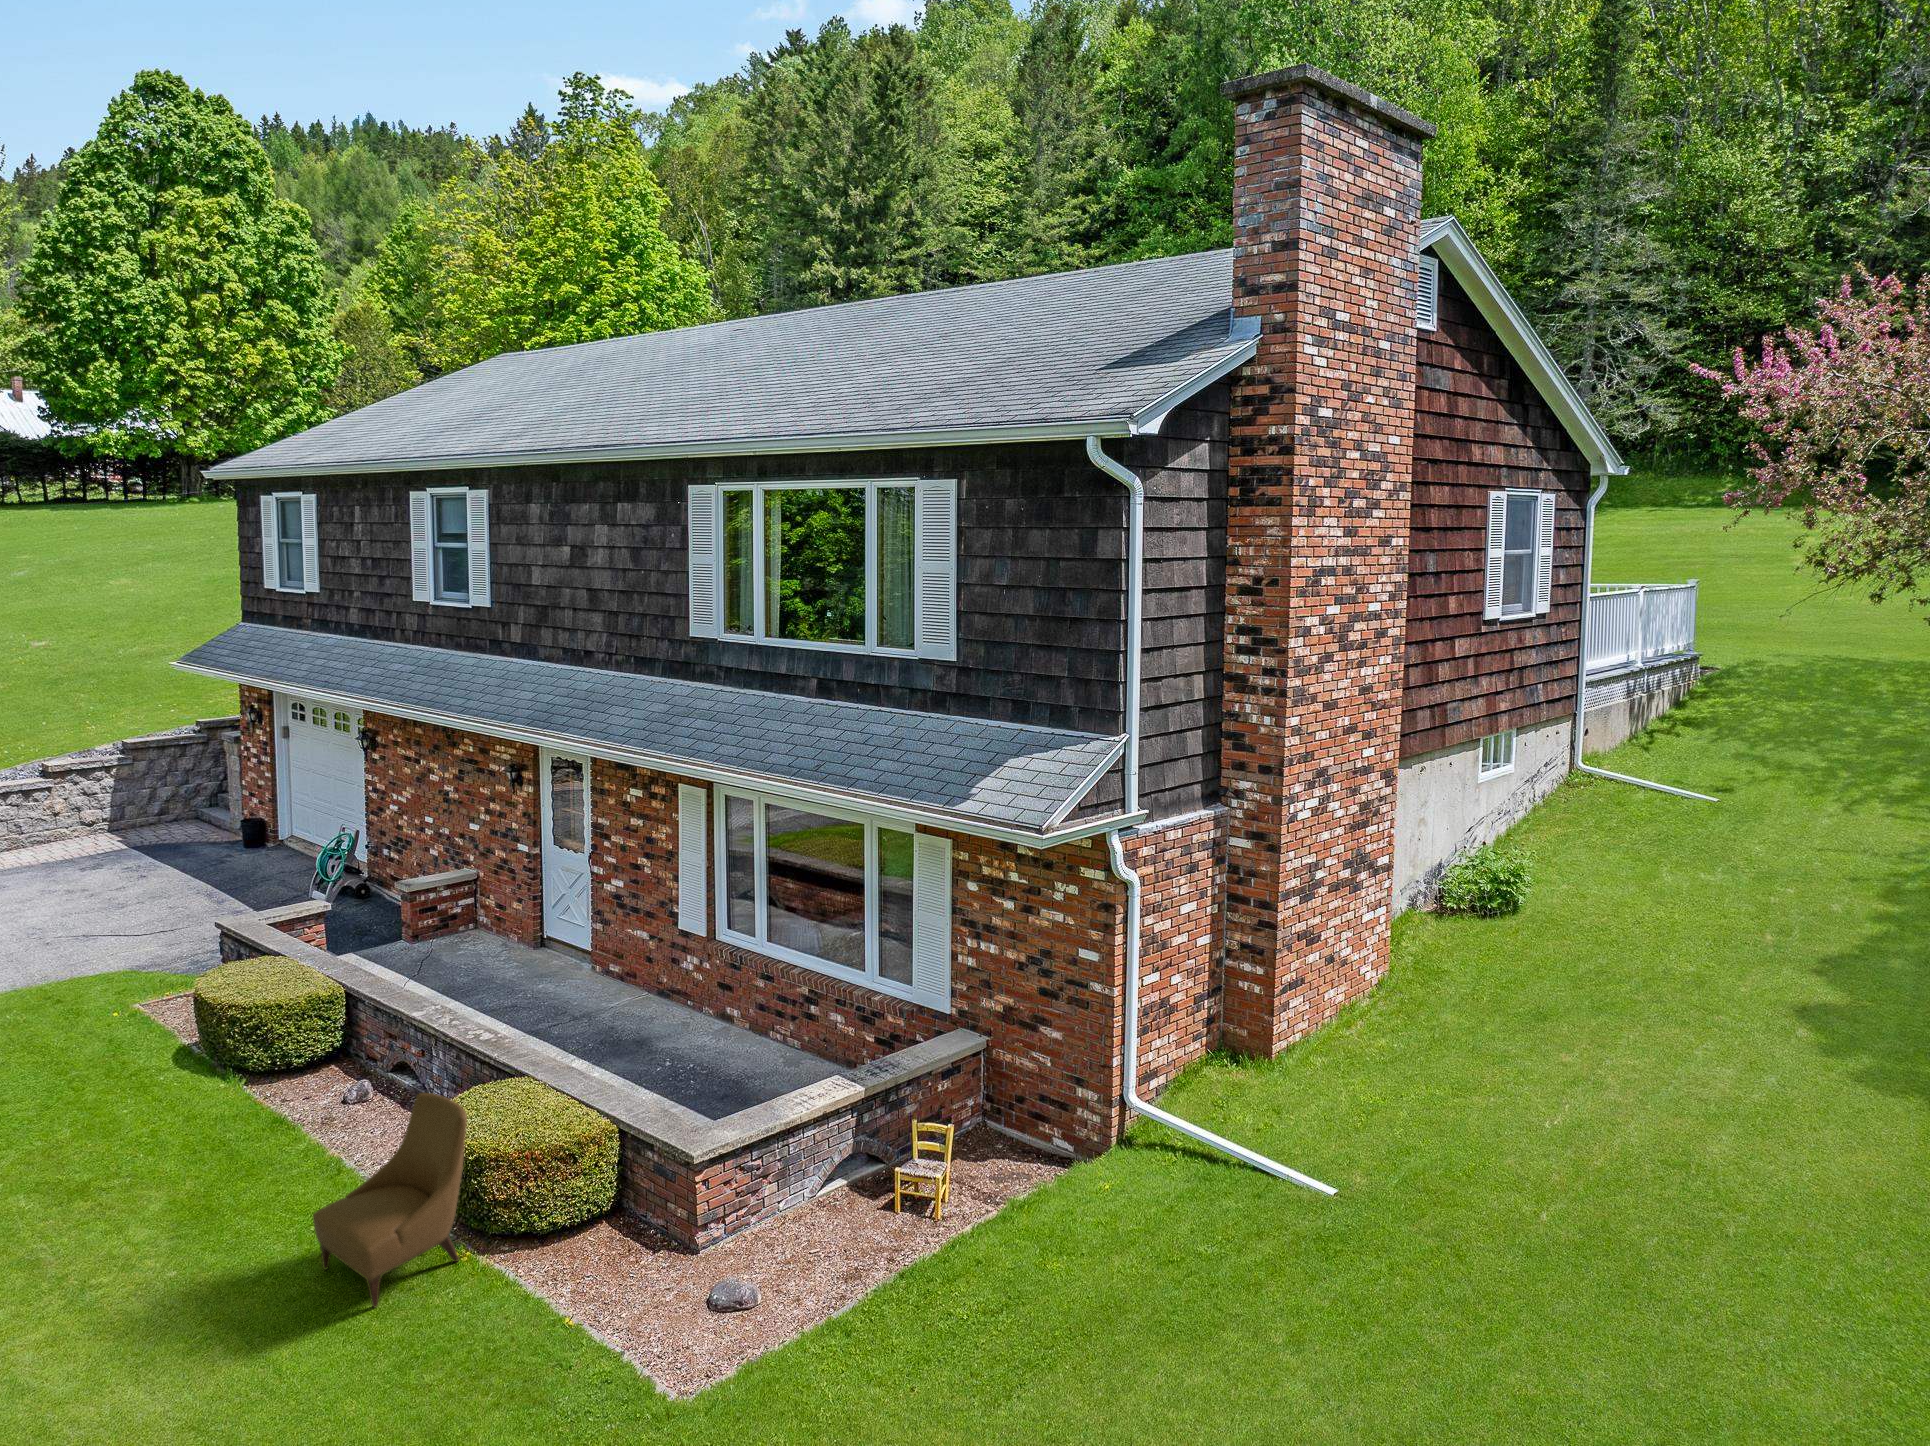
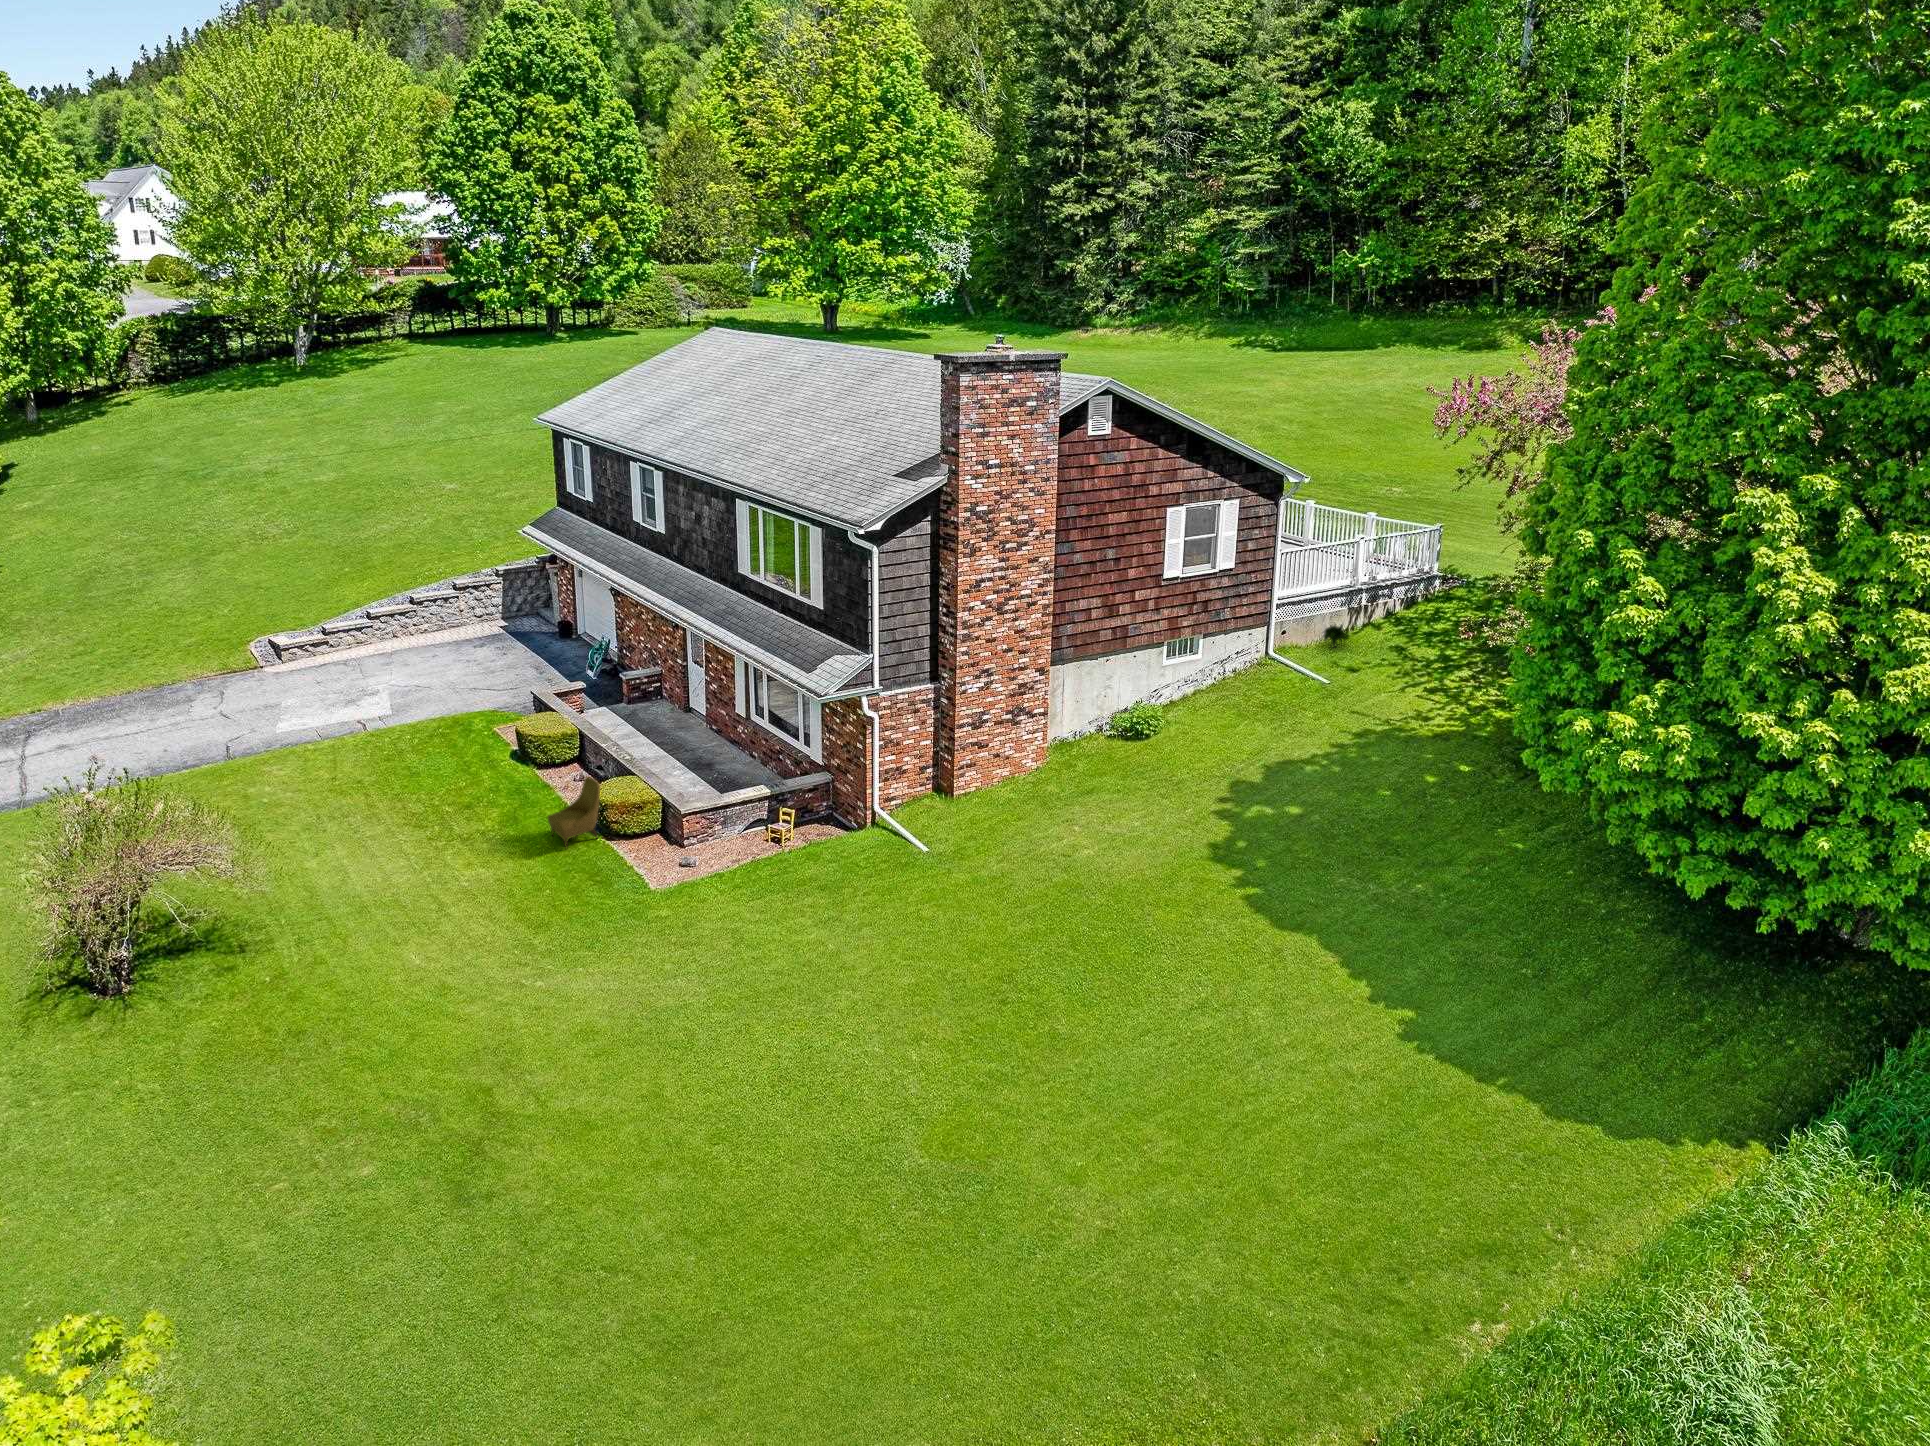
potted plant: none [1623,713,1680,755] -> present [1323,624,1349,647]

